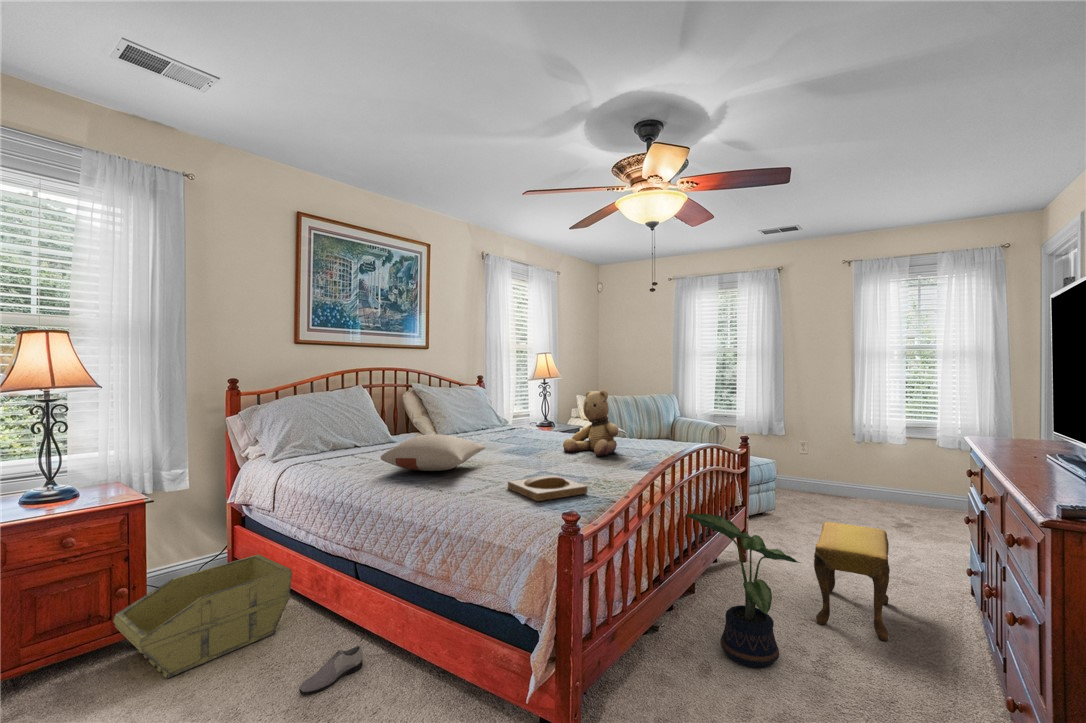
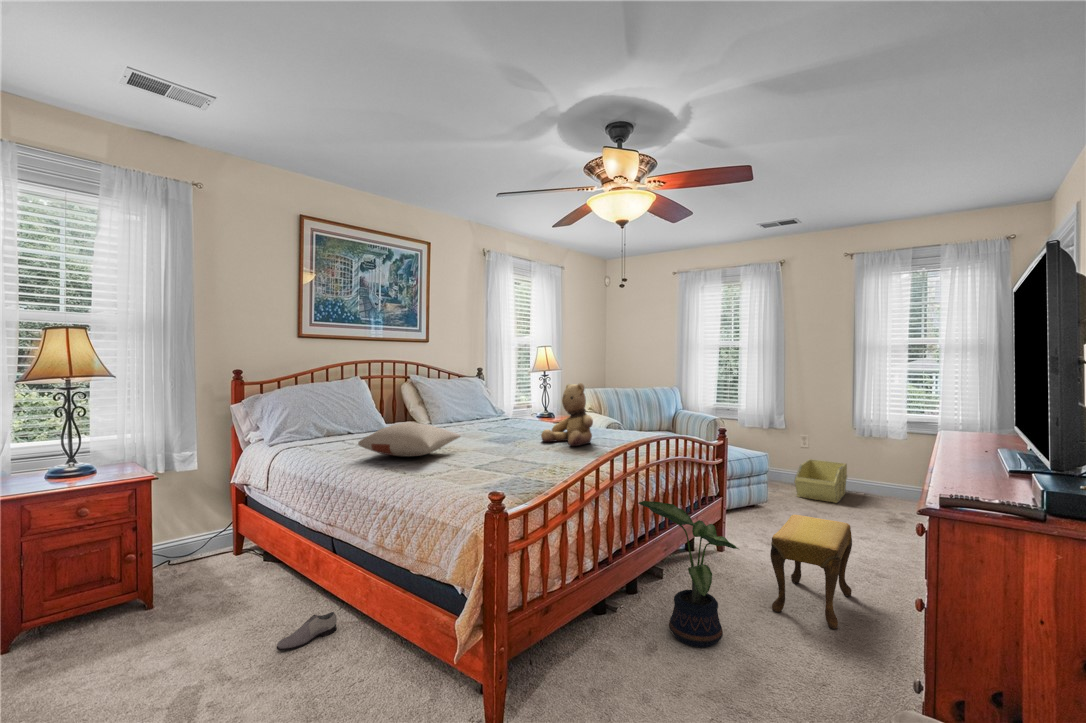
tray: present [508,475,587,501] -> none [469,462,540,485]
storage bin: present [113,554,292,678] -> present [794,459,847,503]

